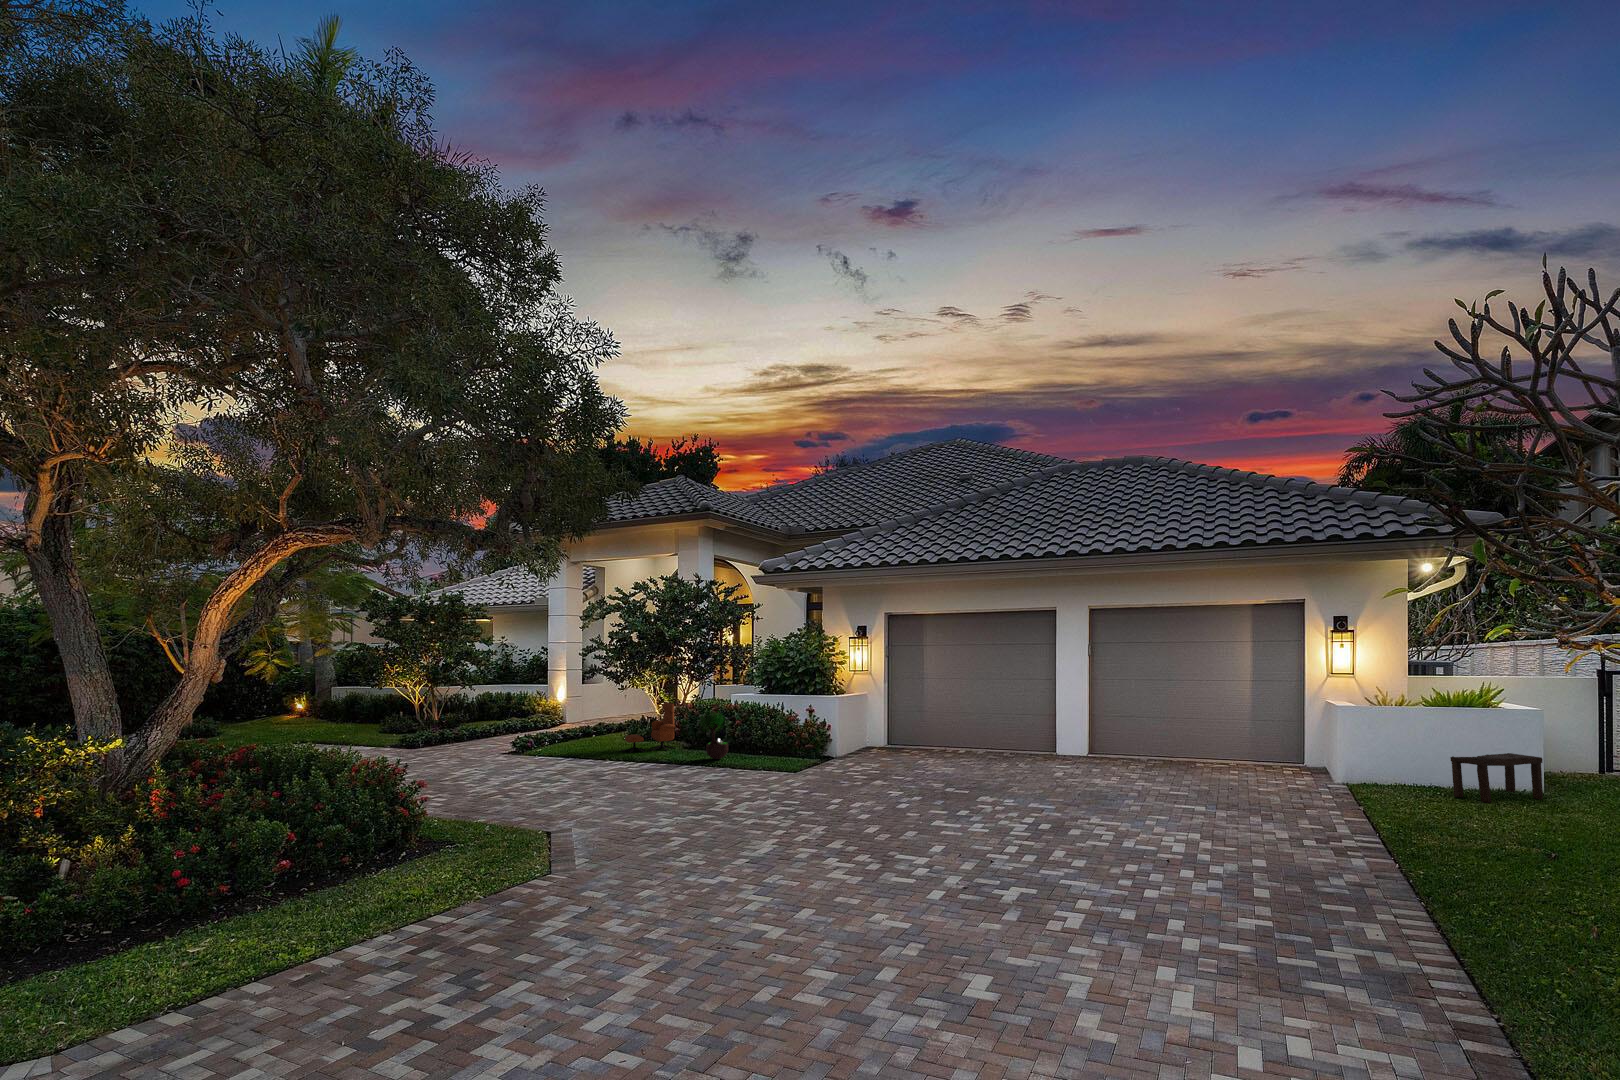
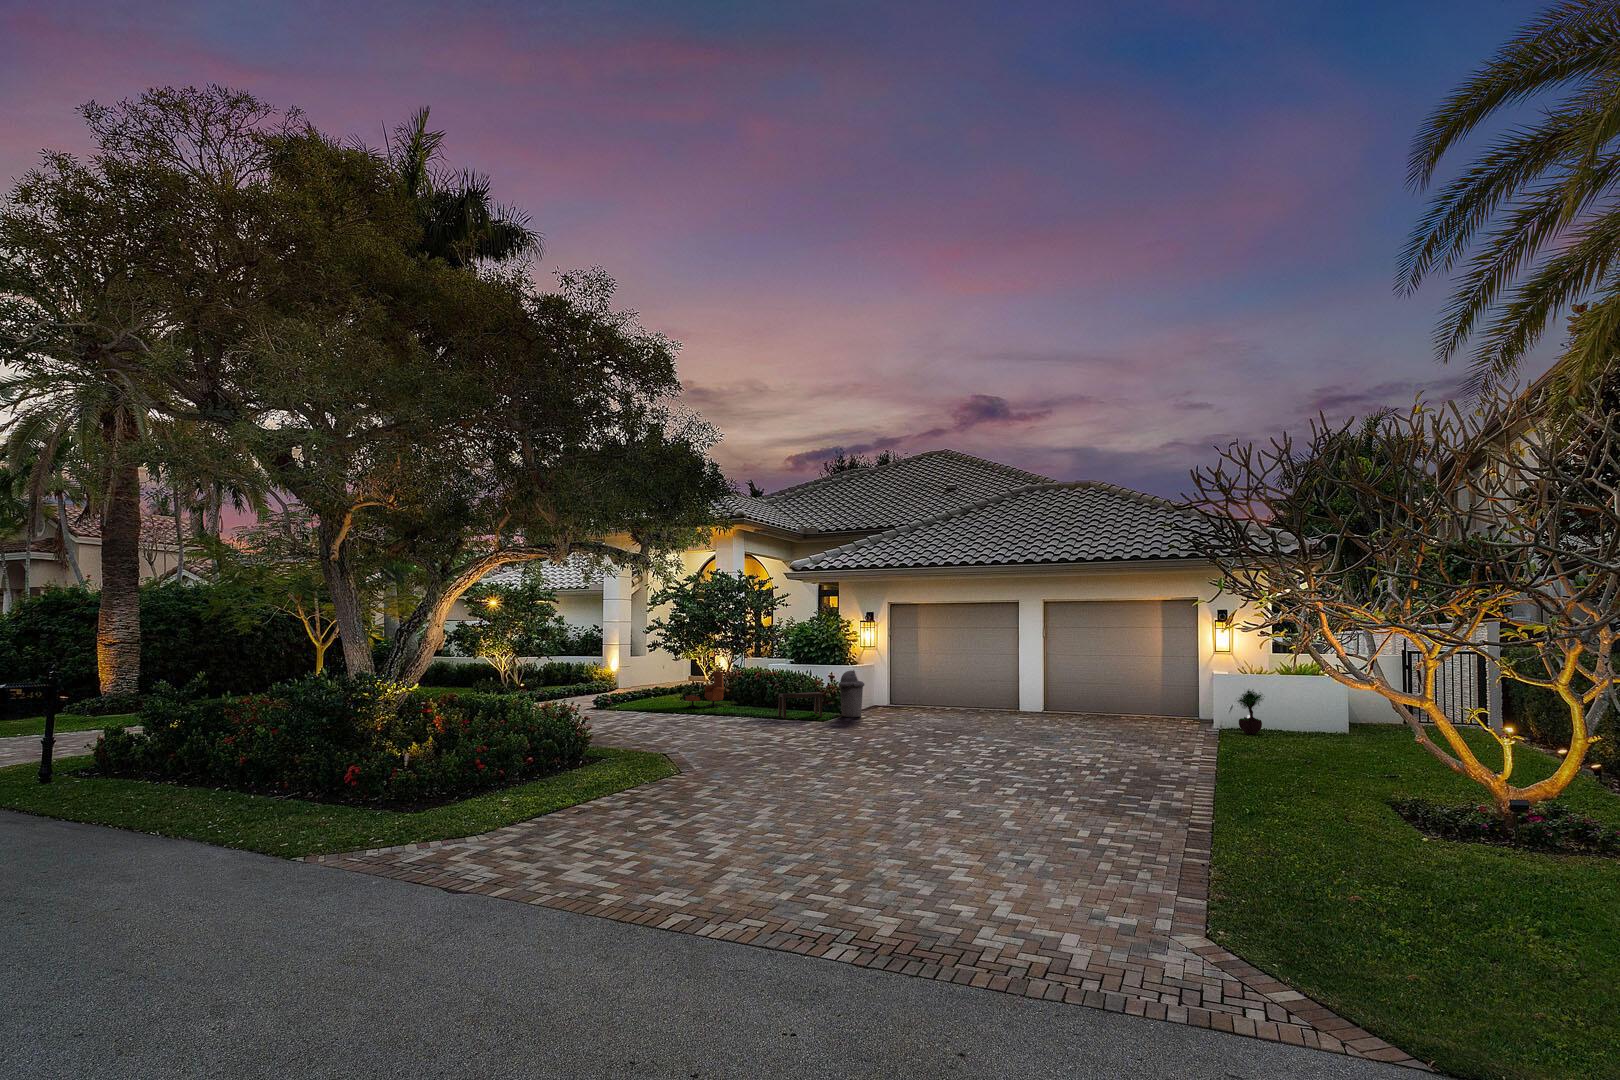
trash can: none [818,701,852,765] -> present [838,670,864,717]
potted tree: present [700,710,728,759] -> present [1238,690,1263,734]
bench: present [1450,753,1543,803] -> present [778,692,823,718]

